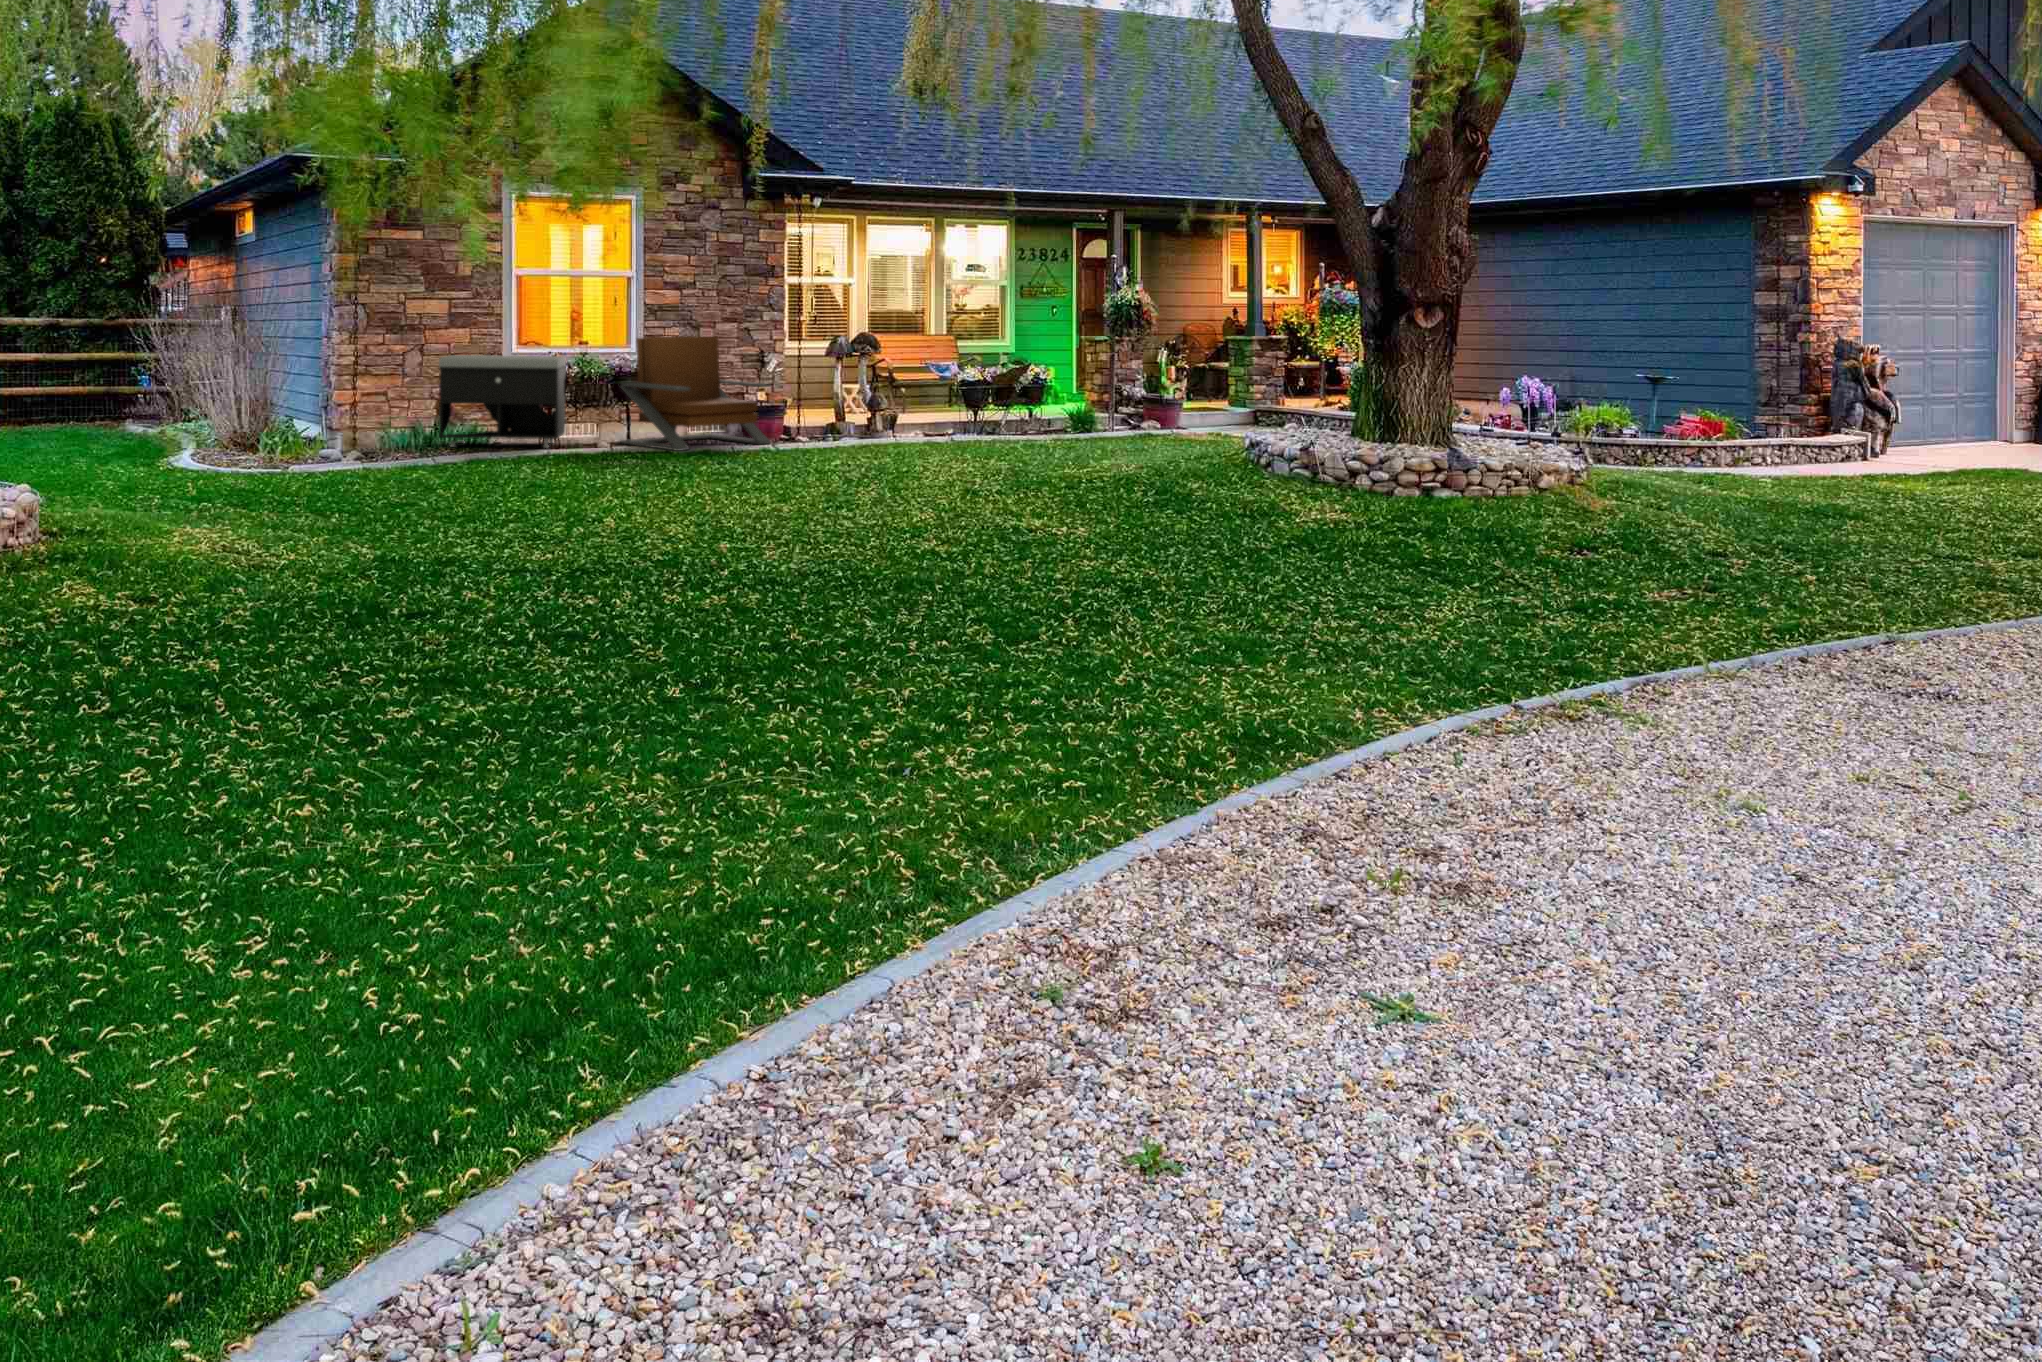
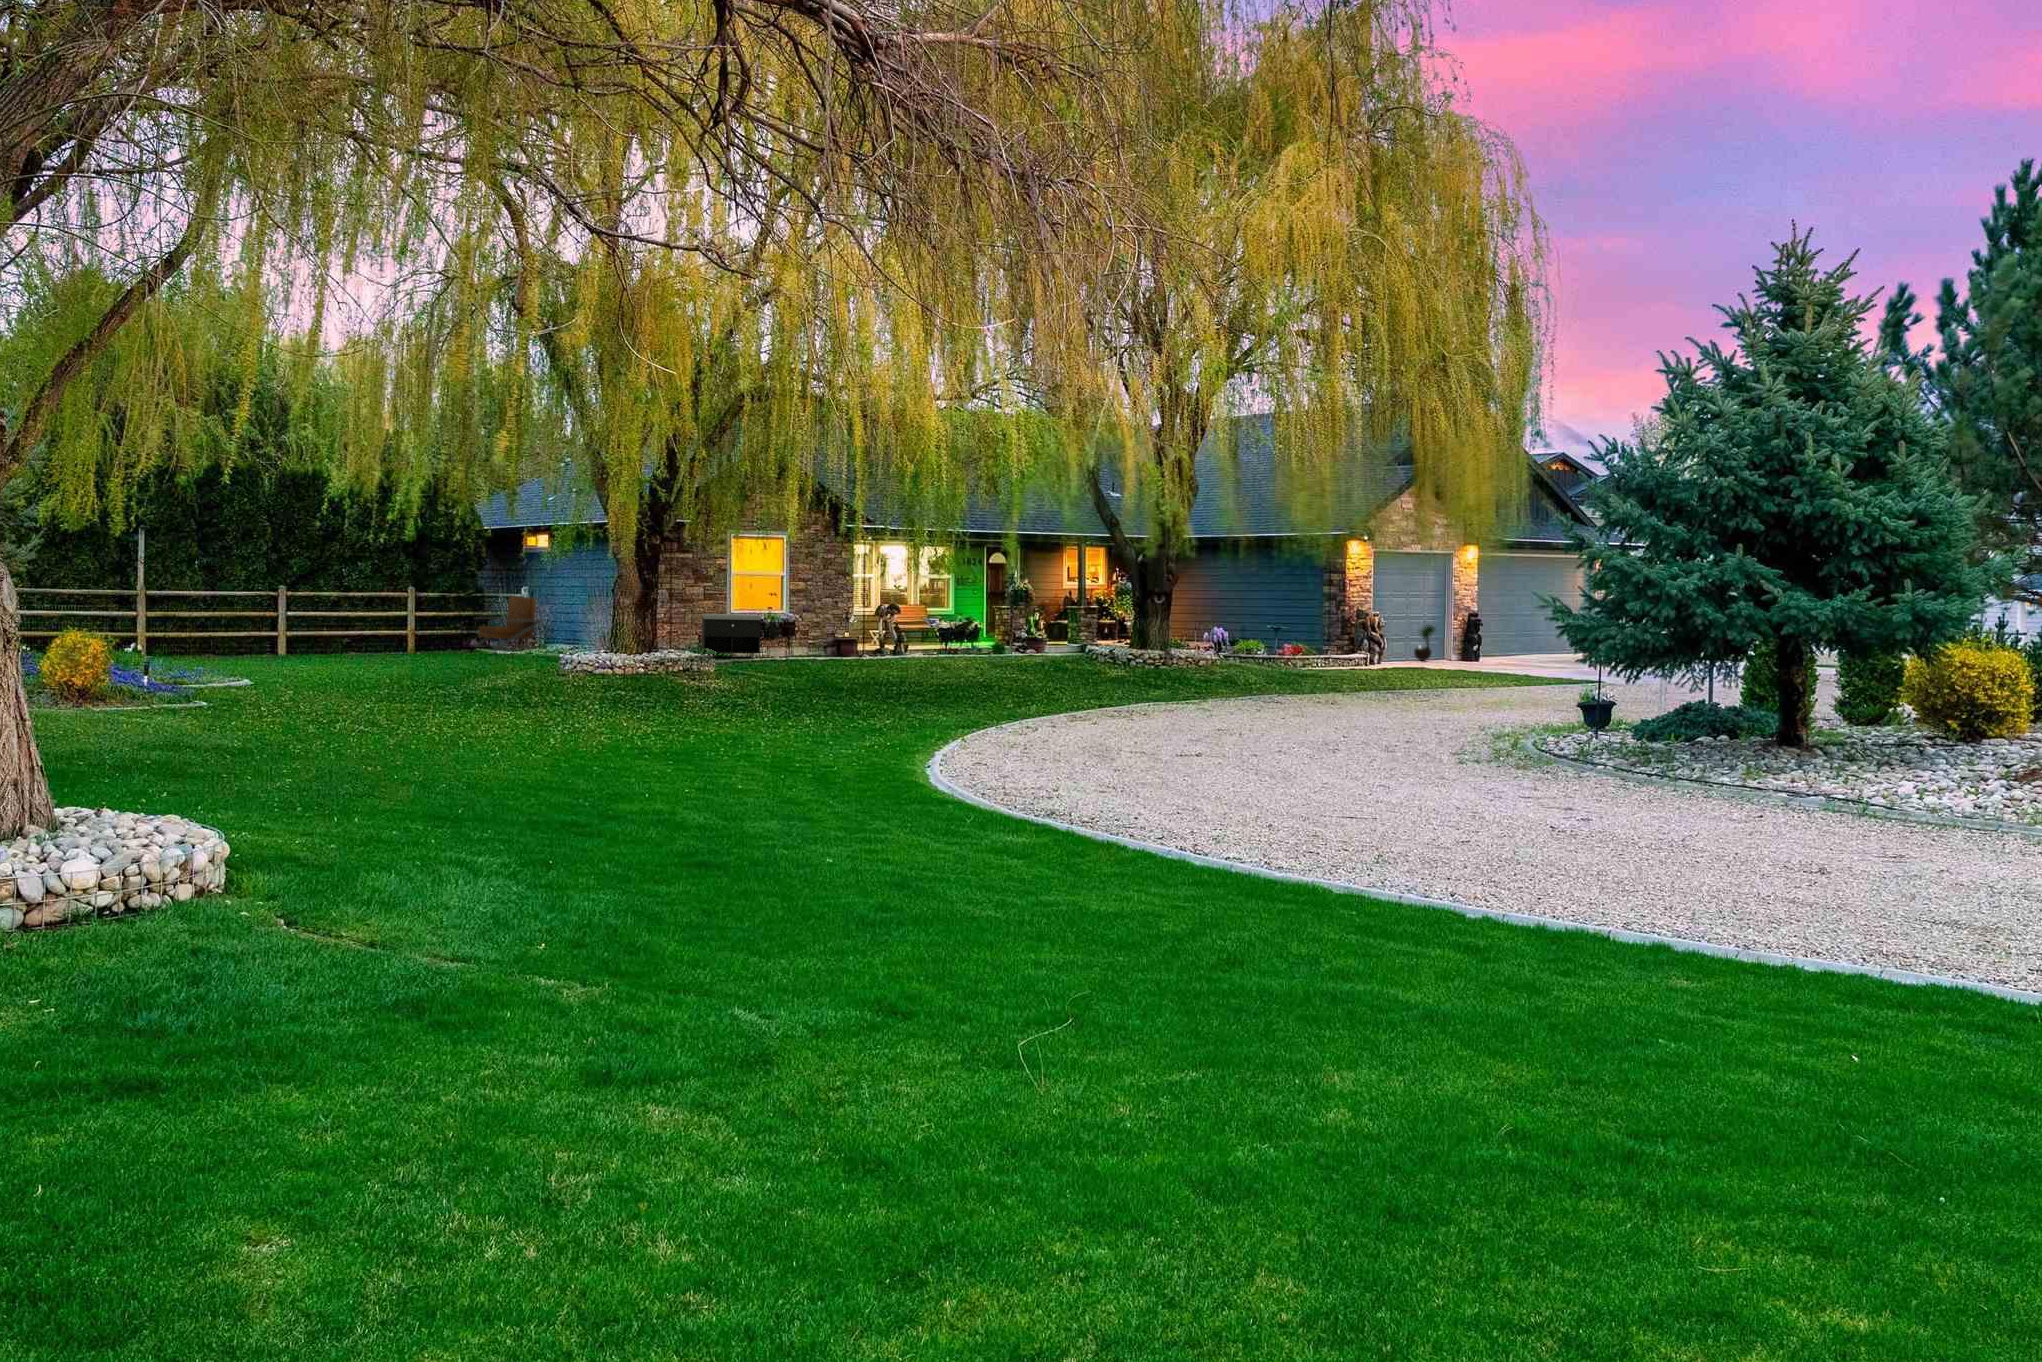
lounge chair: present [620,336,771,451] -> present [474,596,542,650]
potted tree: none [1943,361,2001,445] -> present [1414,625,1436,661]

